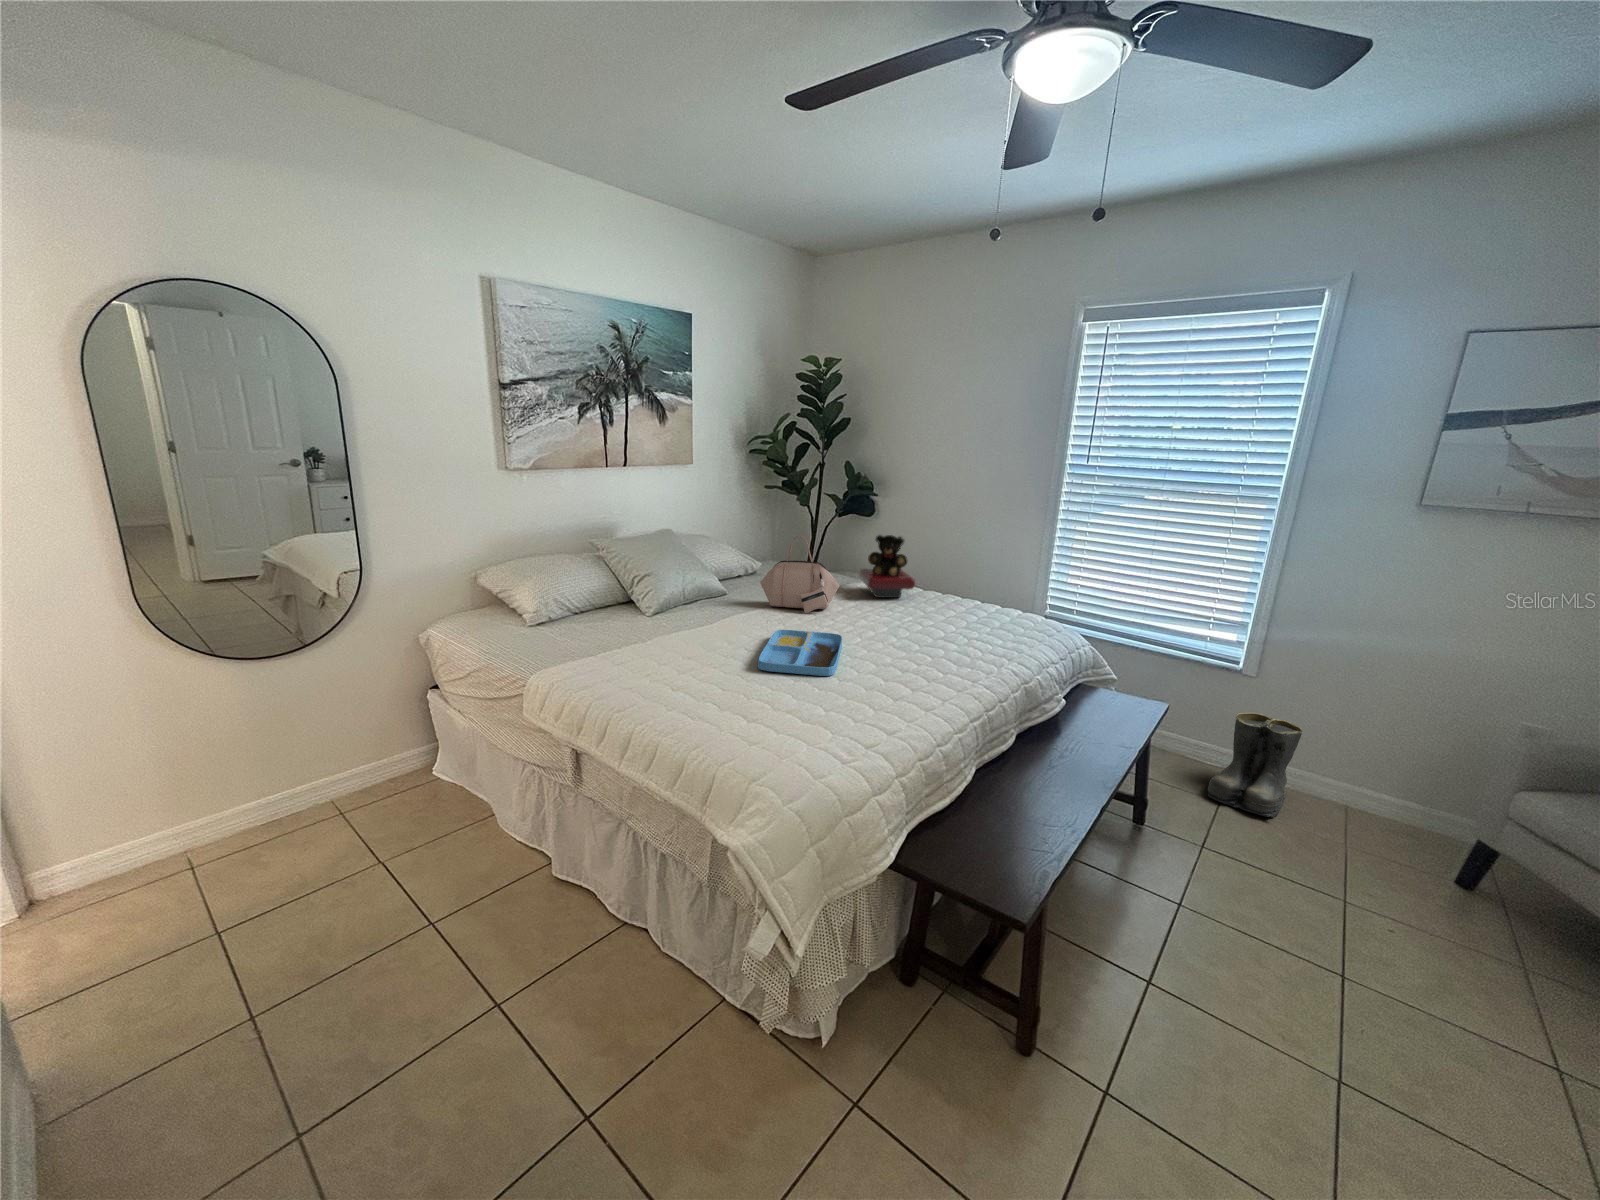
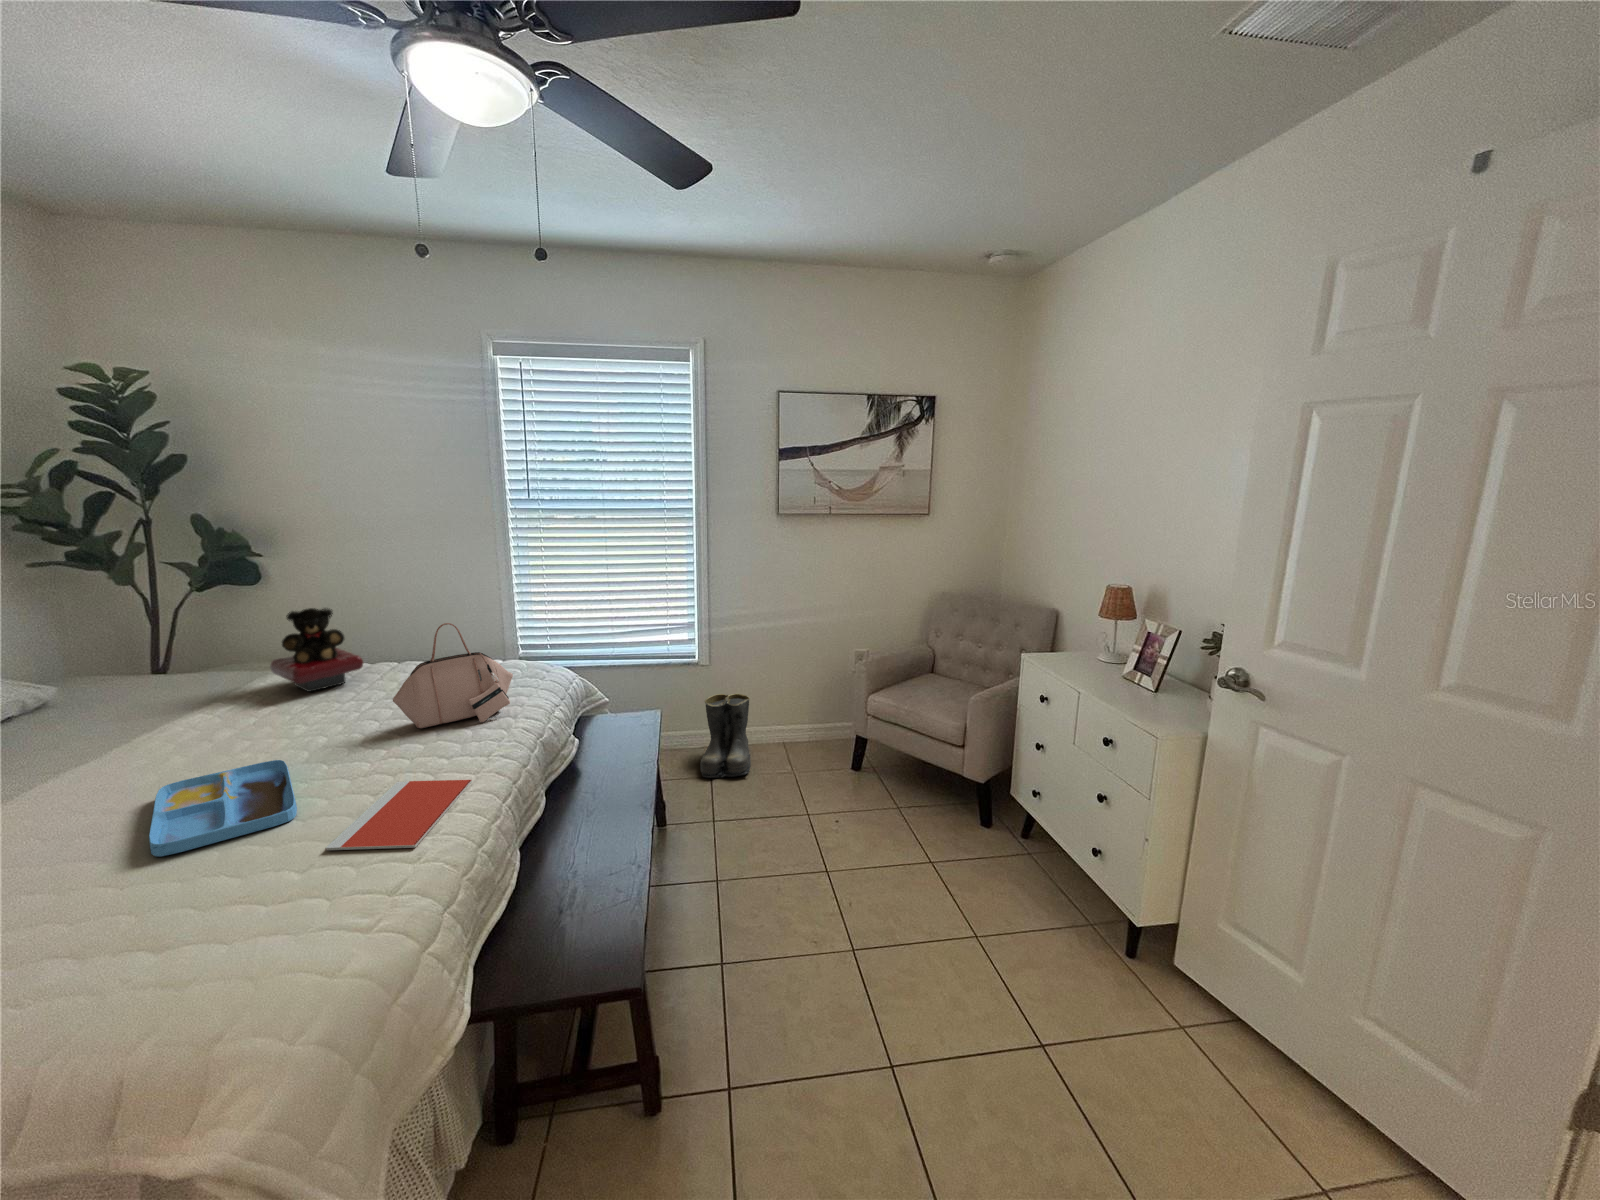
handbag: present [760,536,839,613] -> present [393,623,513,728]
notebook: none [840,675,954,725] -> present [325,780,472,850]

